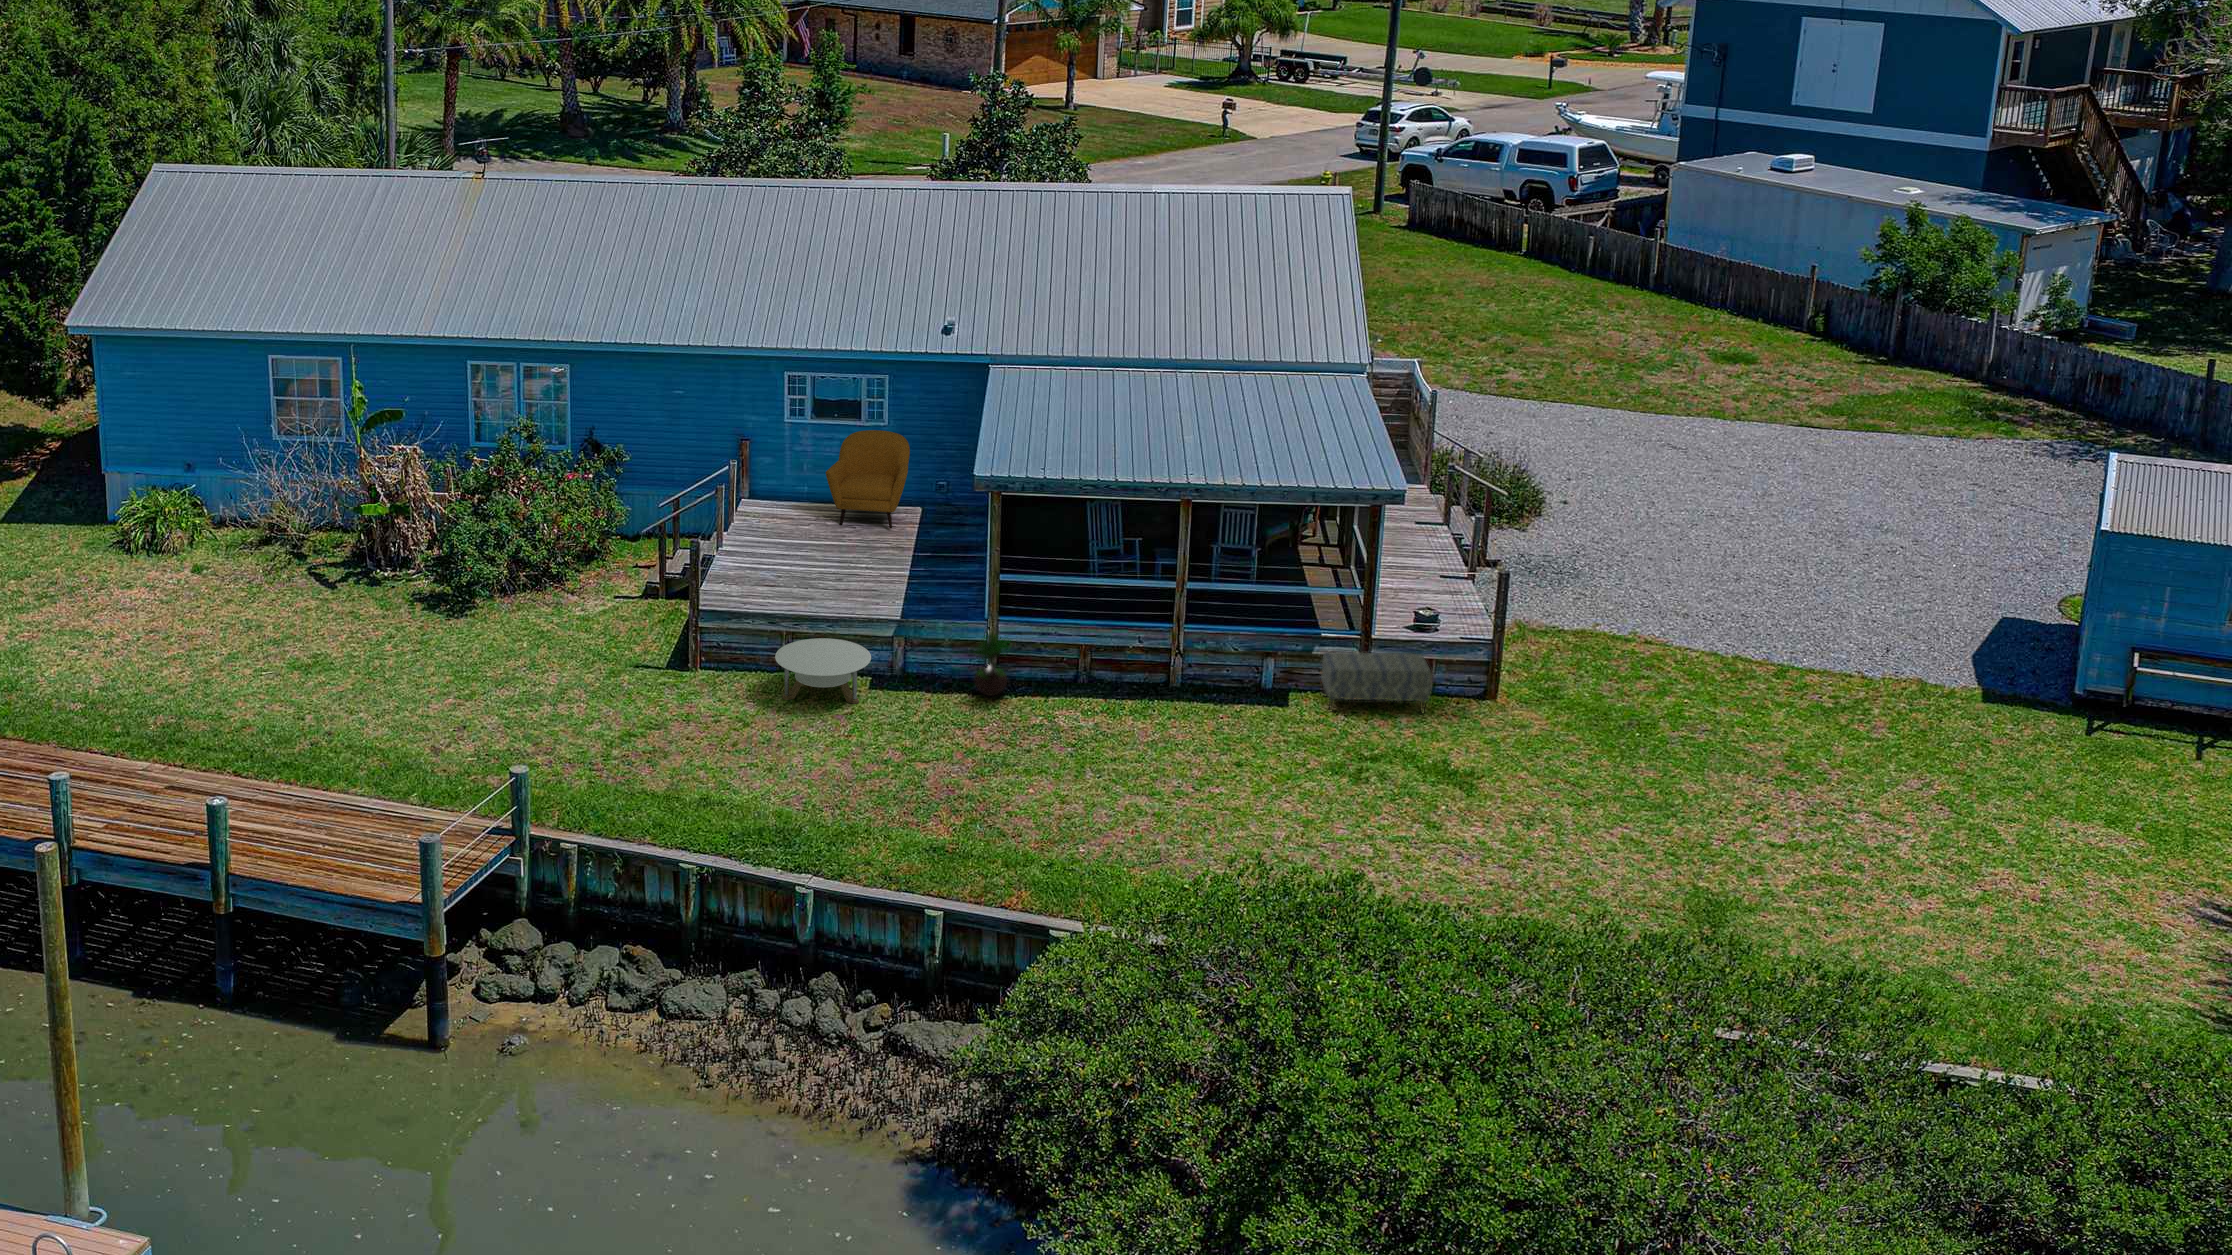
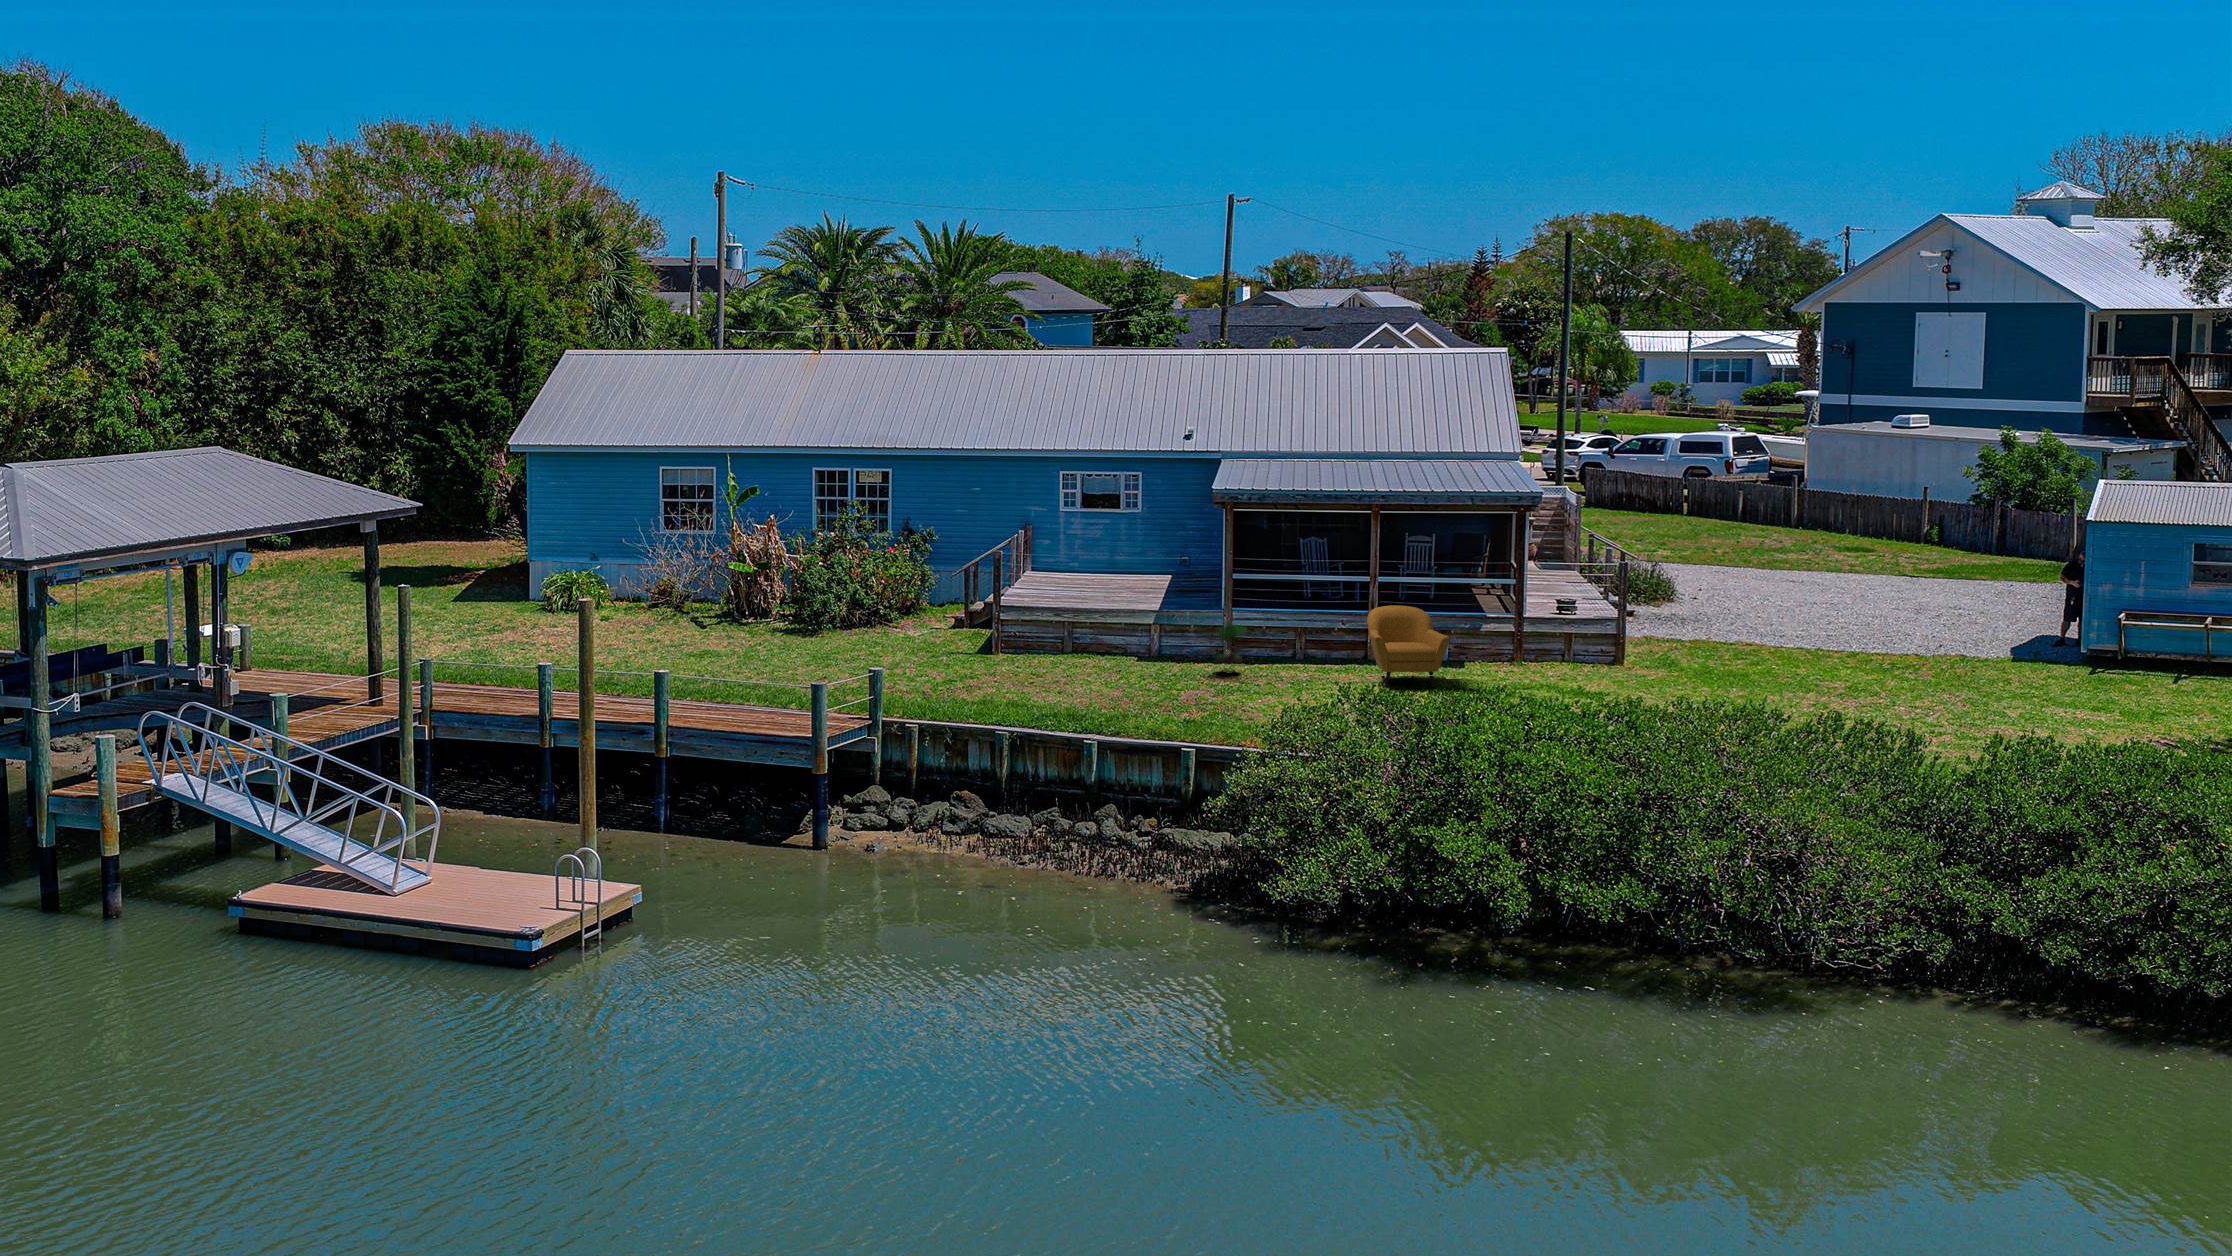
armchair: present [826,430,910,529] -> present [1367,606,1450,687]
round table: present [775,638,871,704] -> none [1059,635,1134,676]
bench: present [1321,652,1432,713] -> none [1495,641,1583,685]

